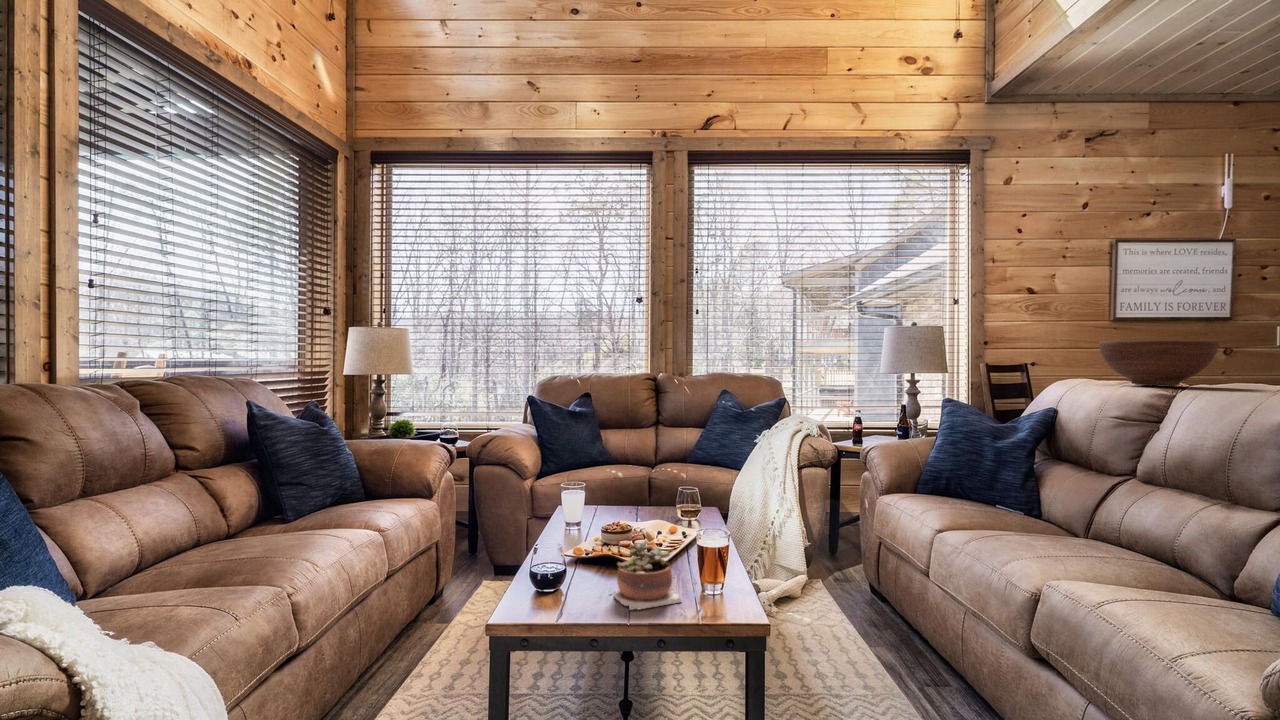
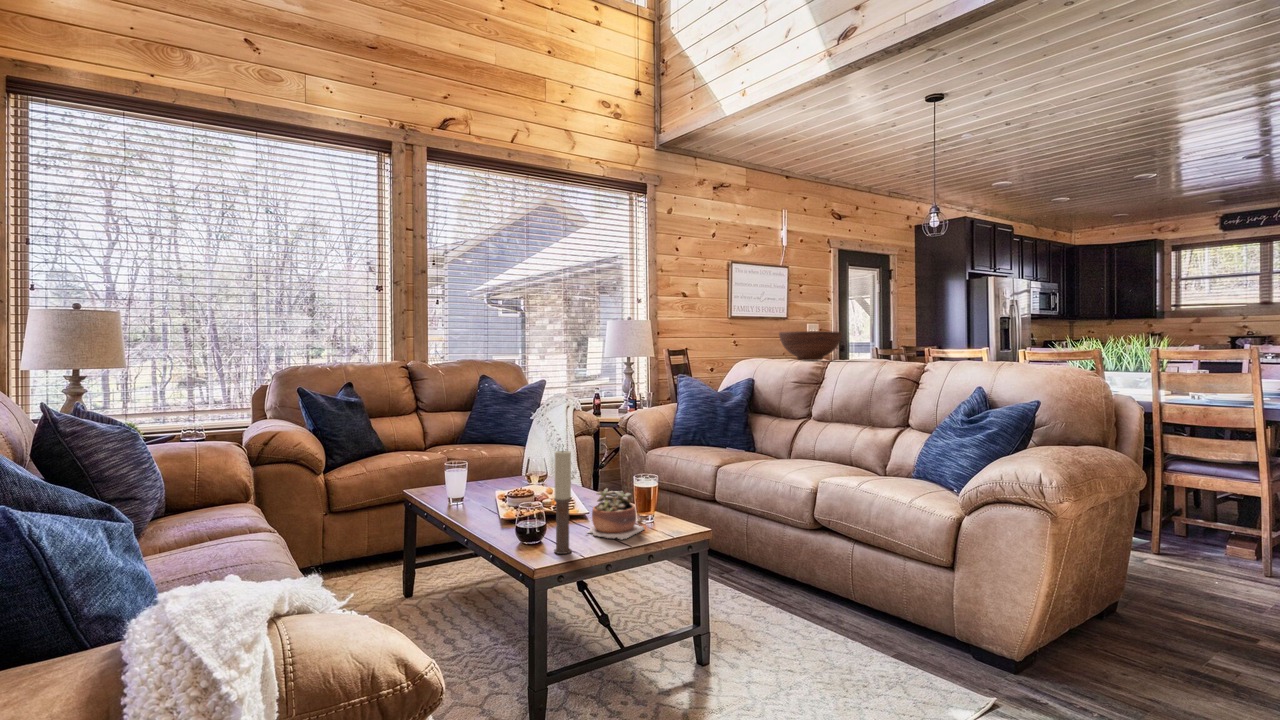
candle: none [542,487,562,613] -> present [554,450,572,554]

